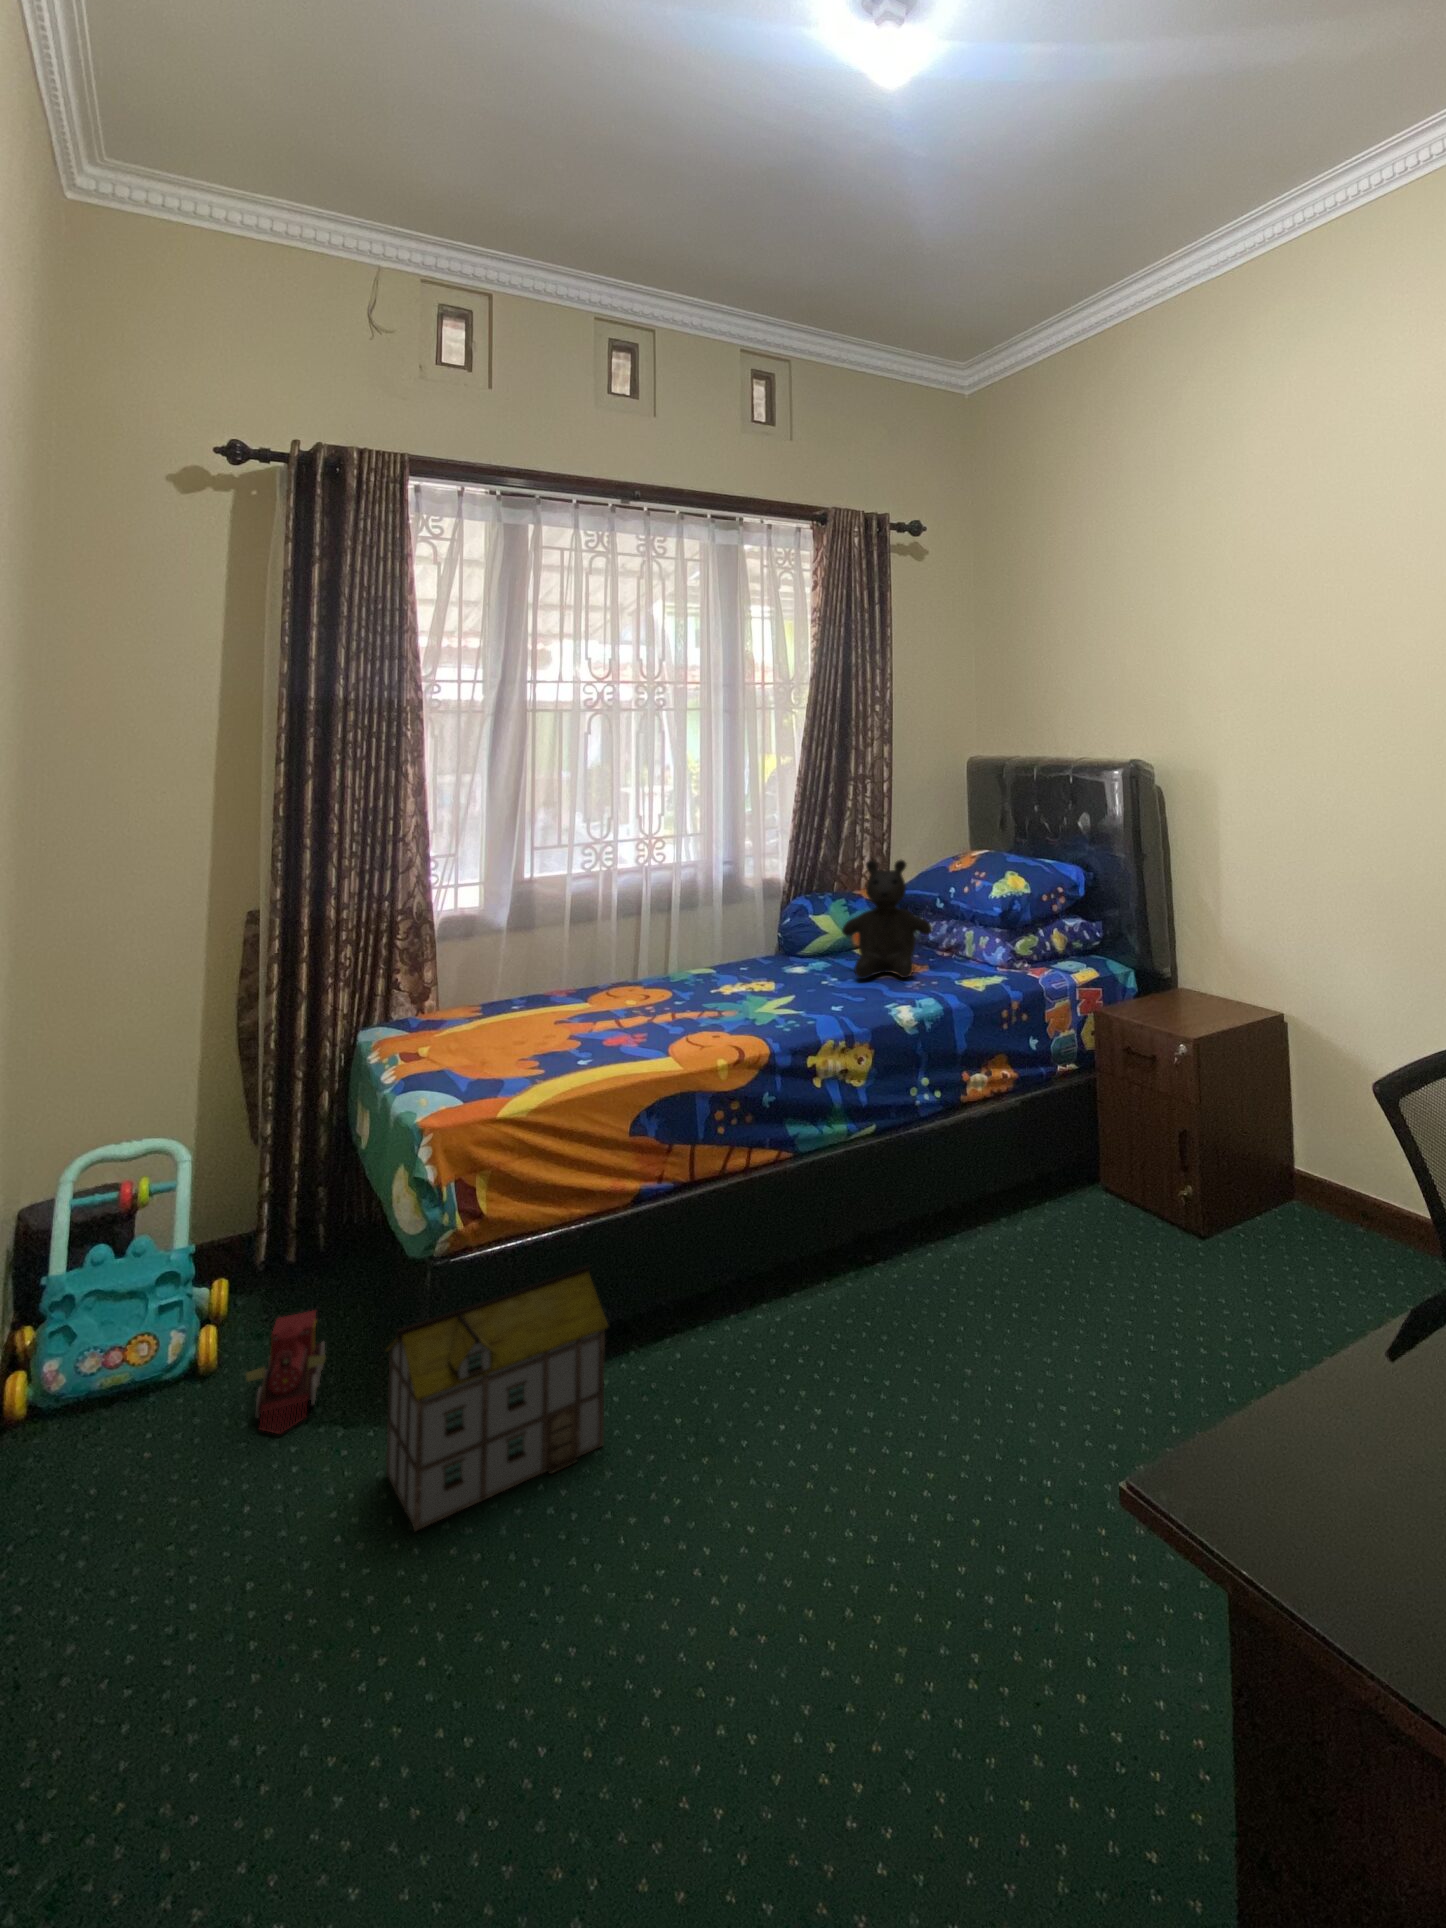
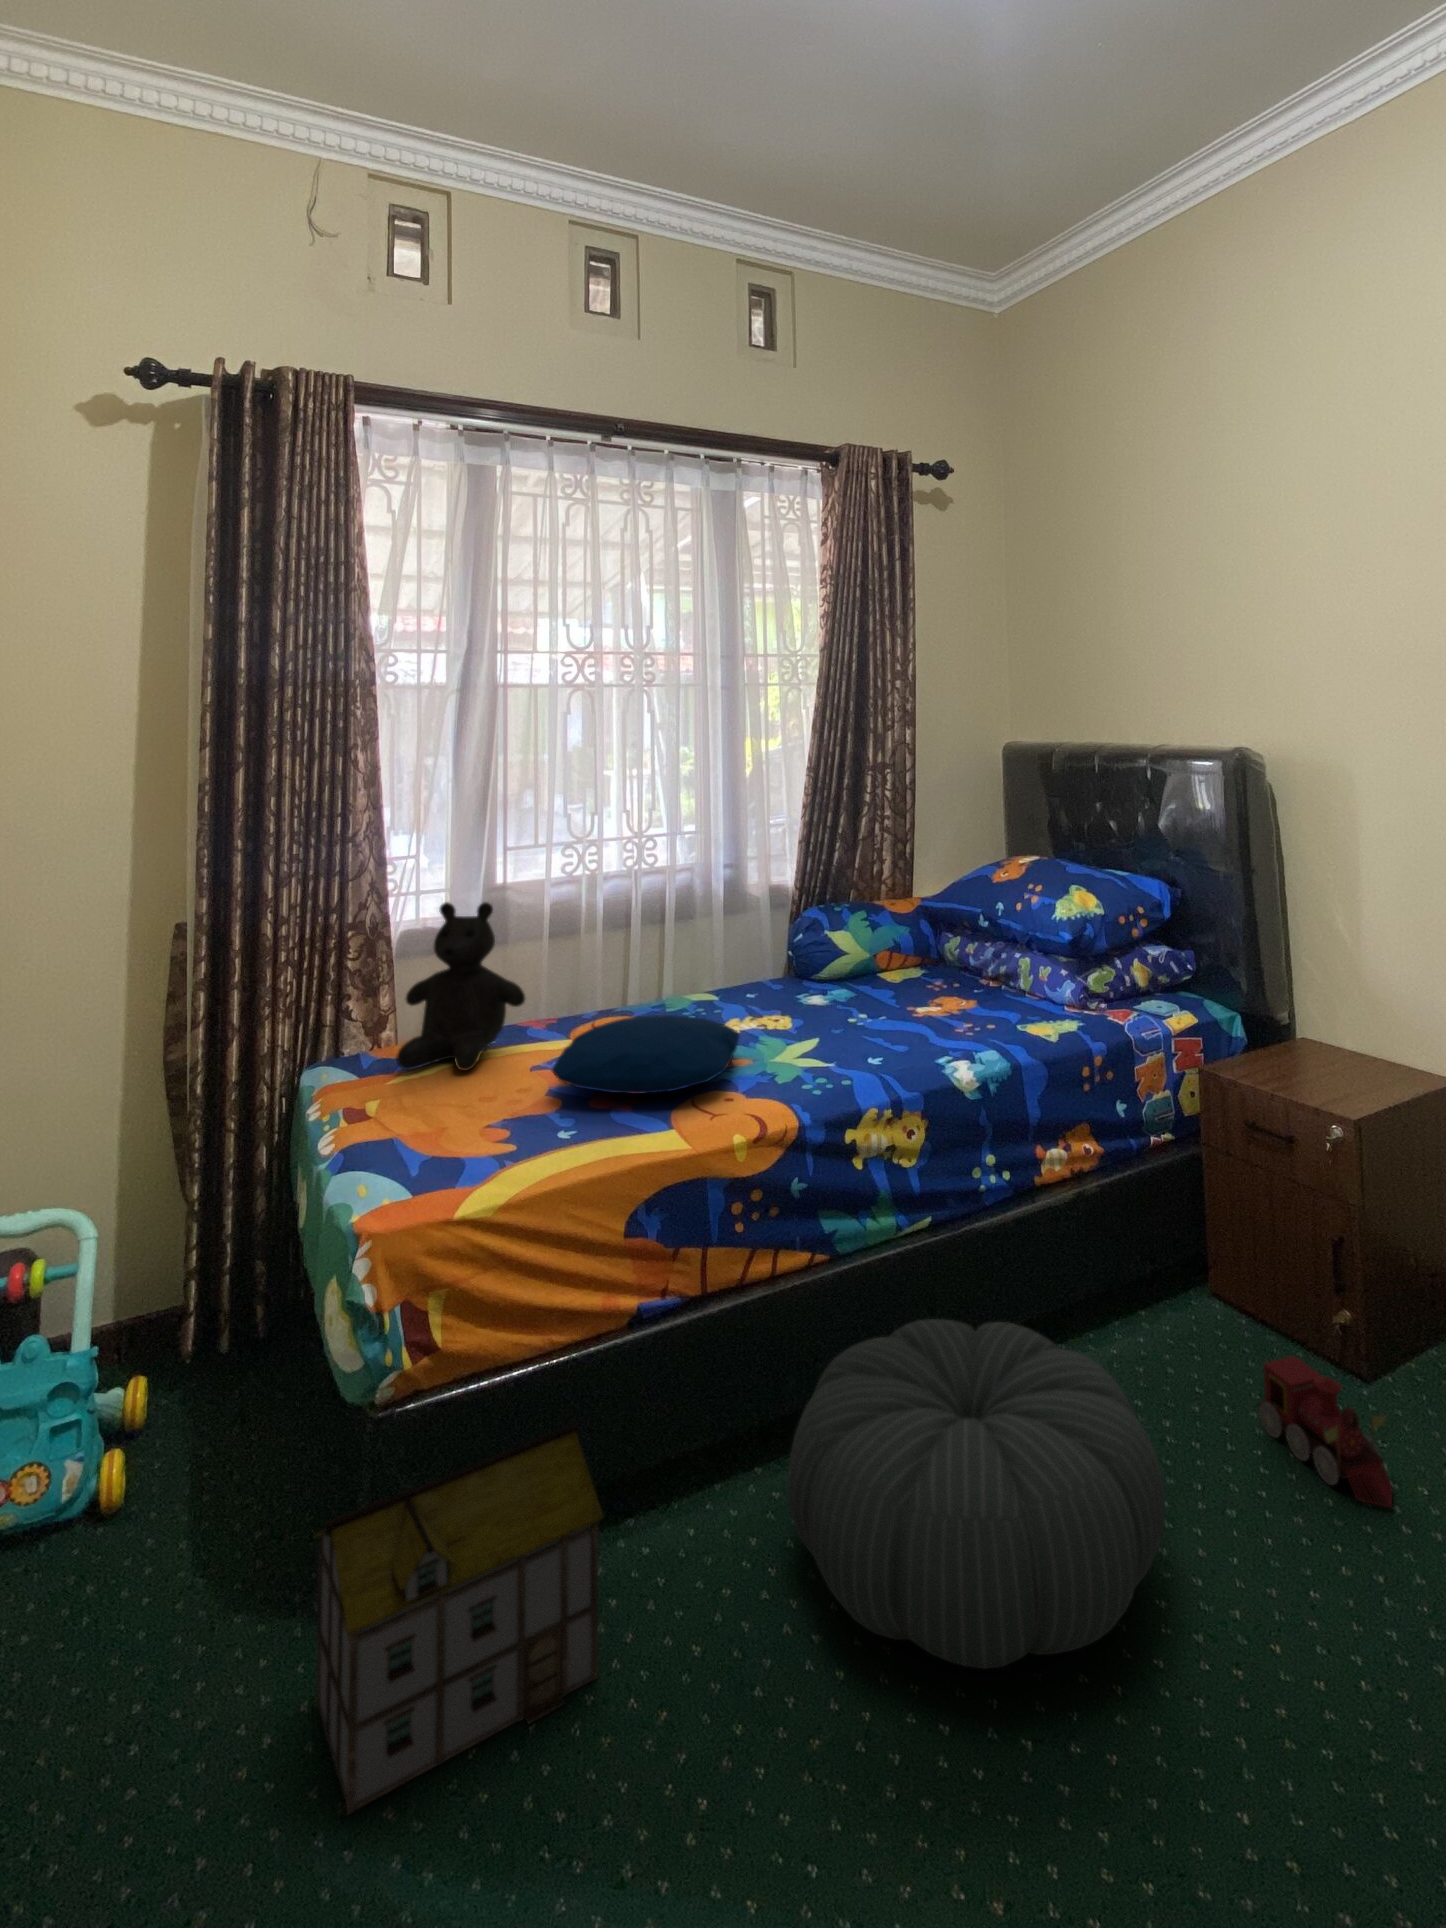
teddy bear: present [842,860,932,979] -> present [397,902,525,1071]
pillow: none [572,977,729,1034] -> present [552,1015,739,1094]
pouf: none [752,1196,1029,1417] -> present [788,1319,1165,1669]
toy train: present [246,1311,326,1434] -> present [1258,1356,1392,1507]

